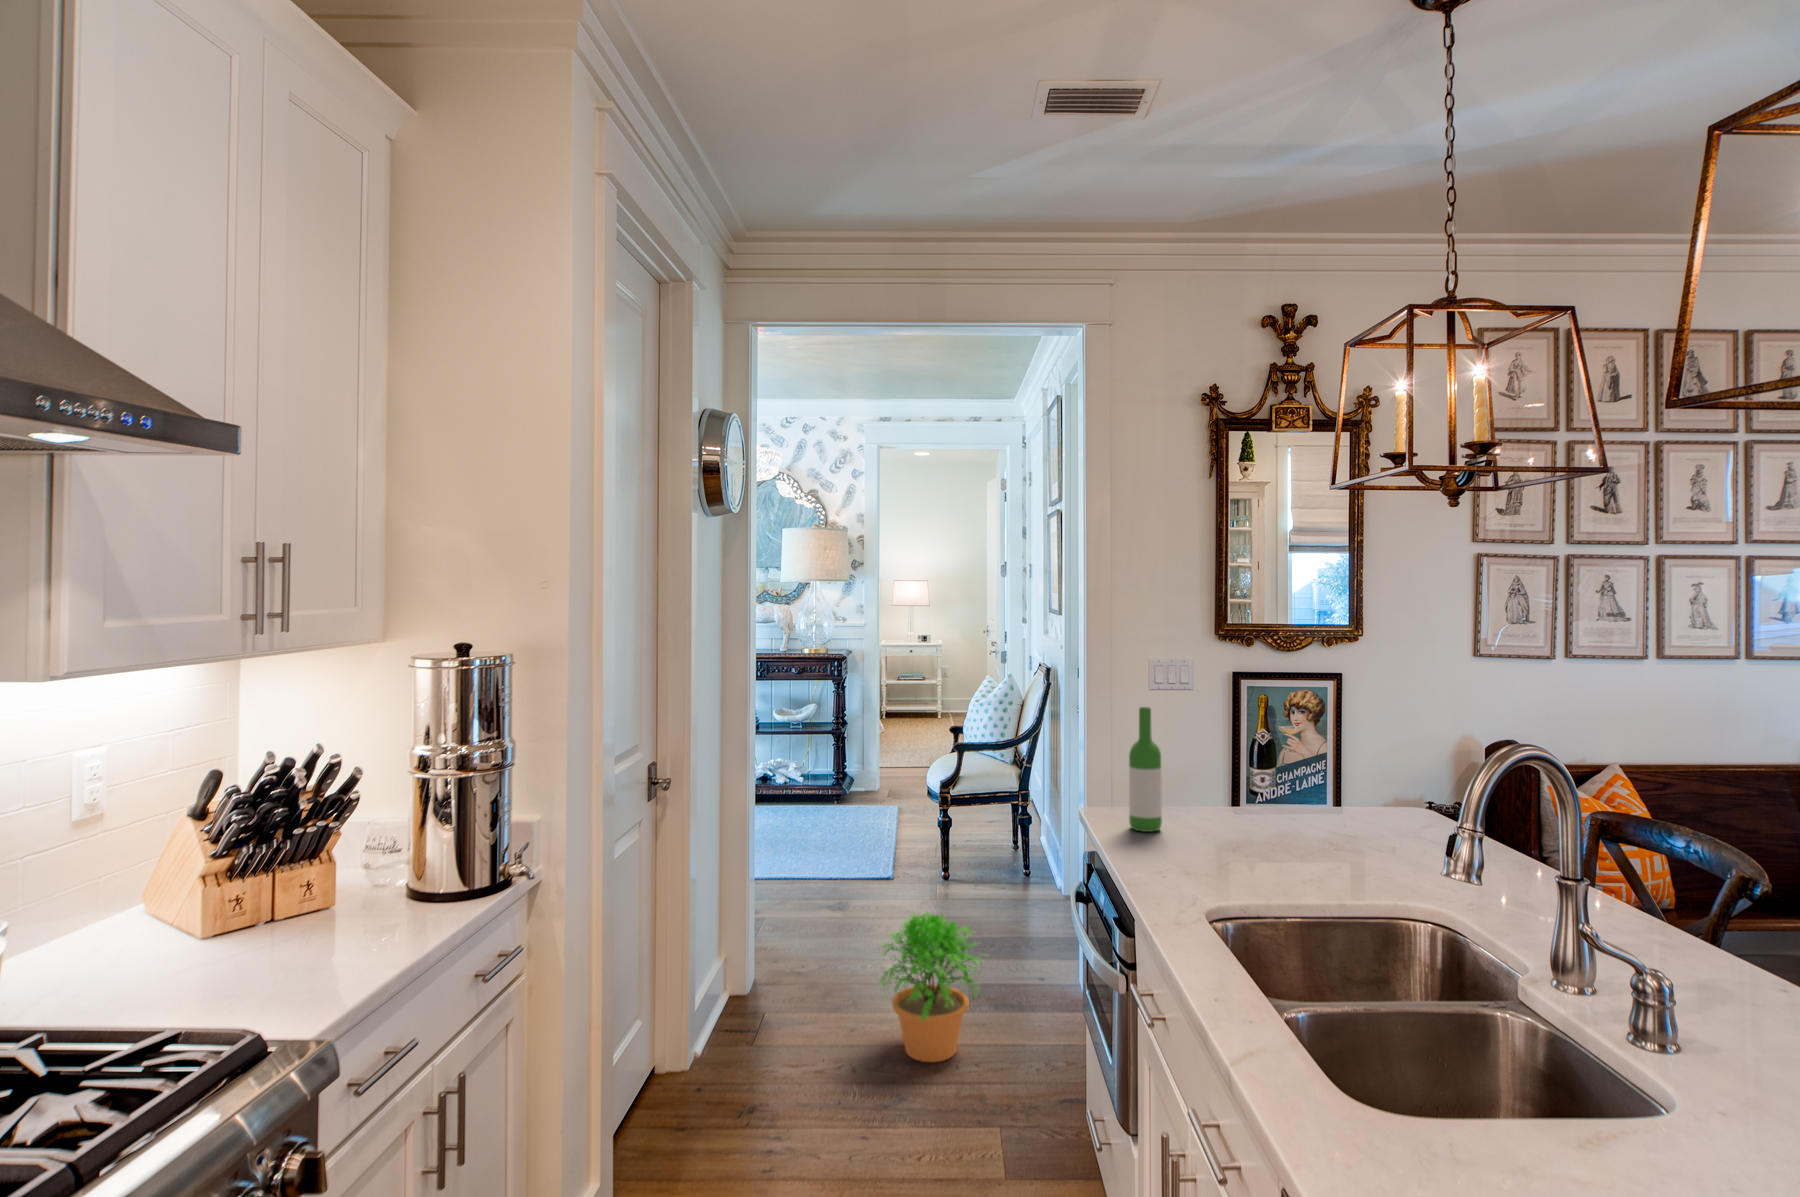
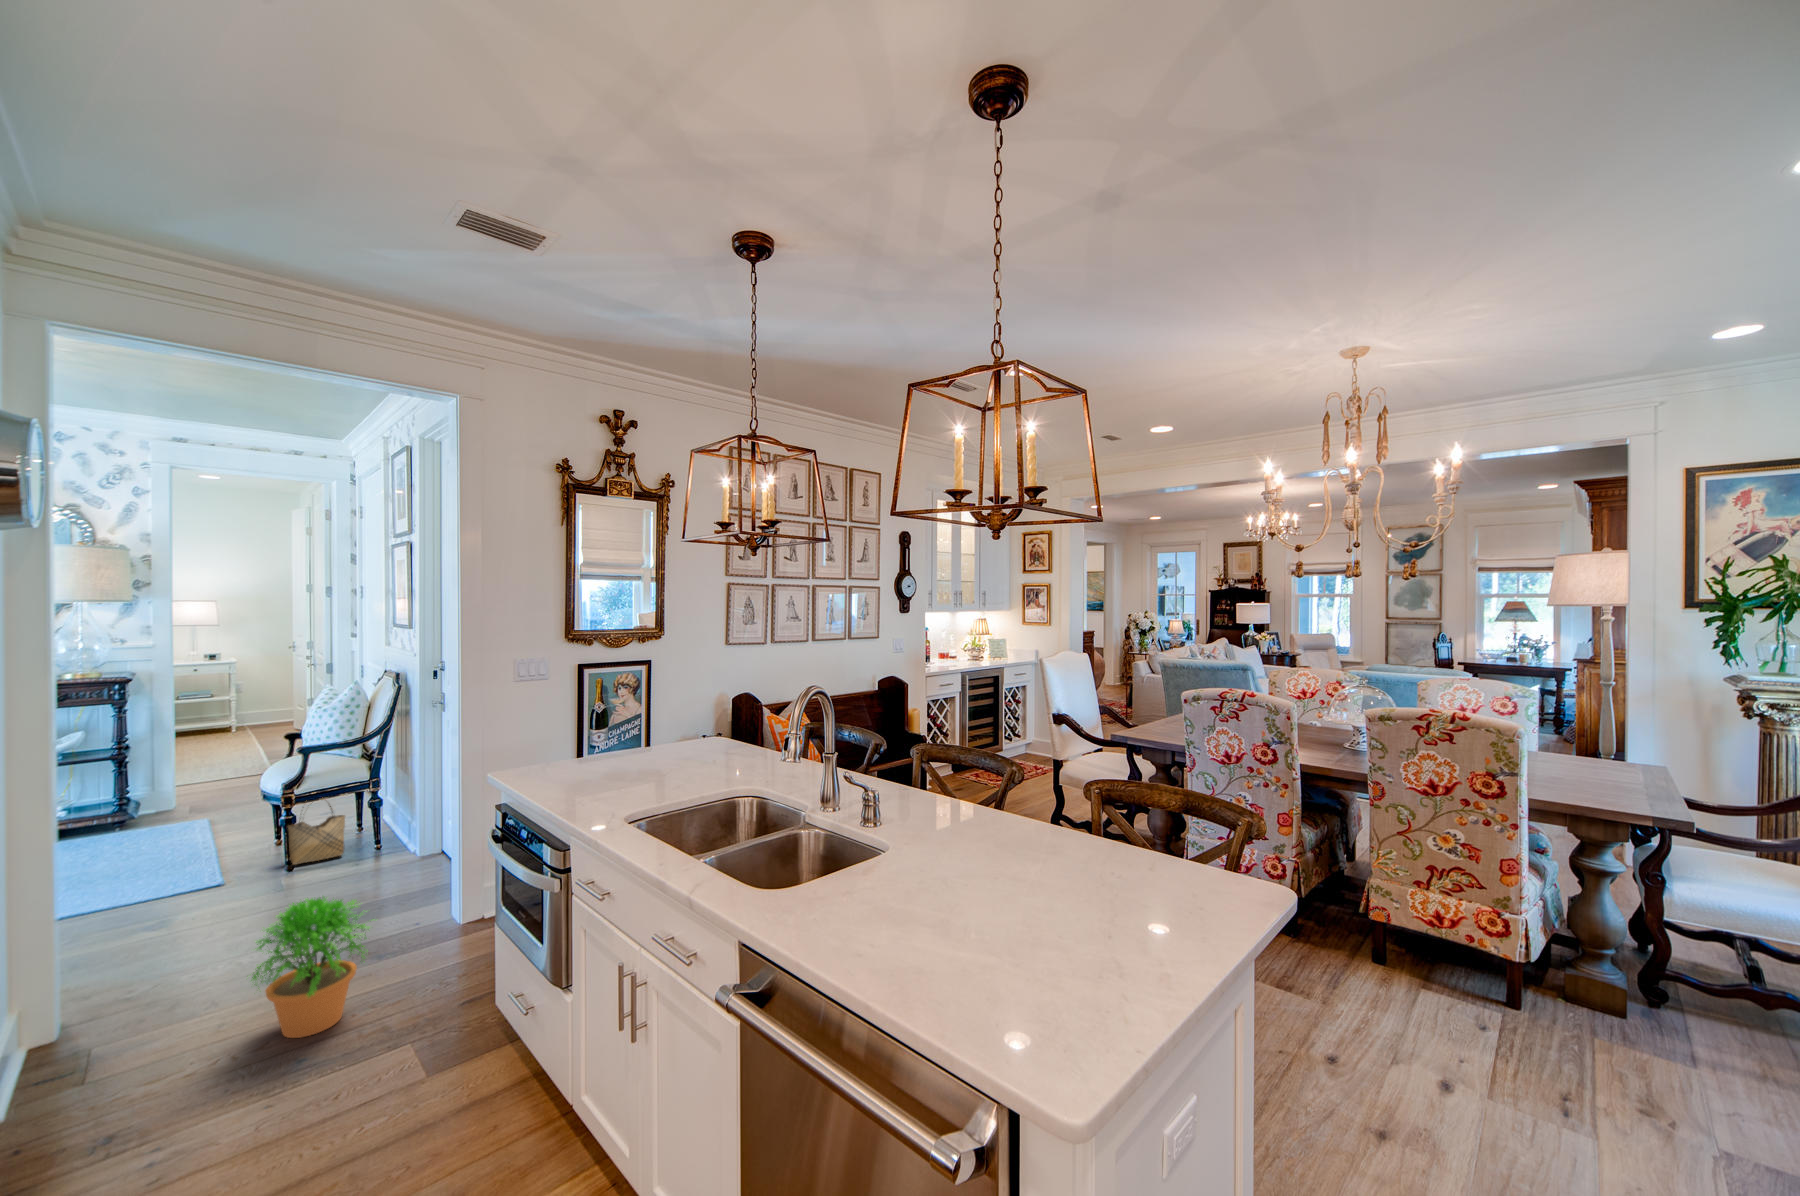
wine bottle: present [1129,707,1162,832] -> none [533,688,558,780]
woven basket: none [947,798,998,870] -> present [288,800,345,865]

